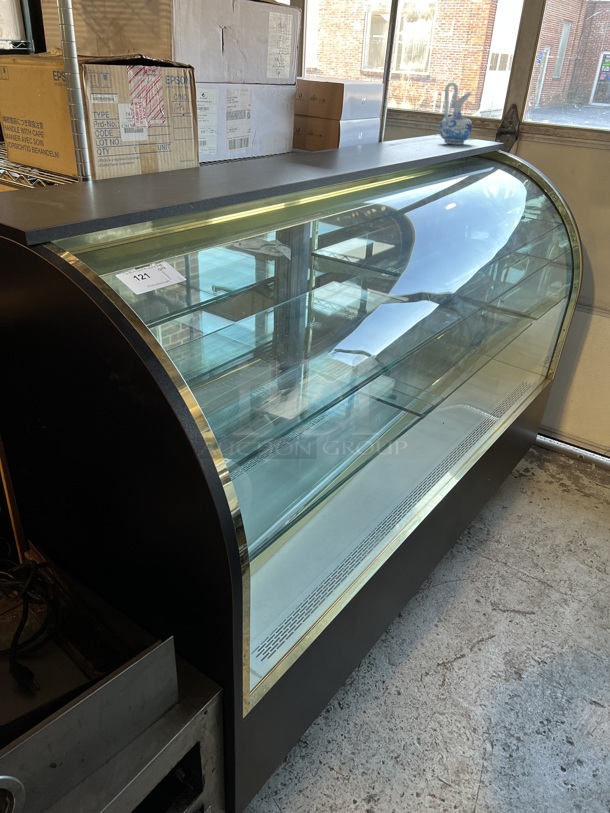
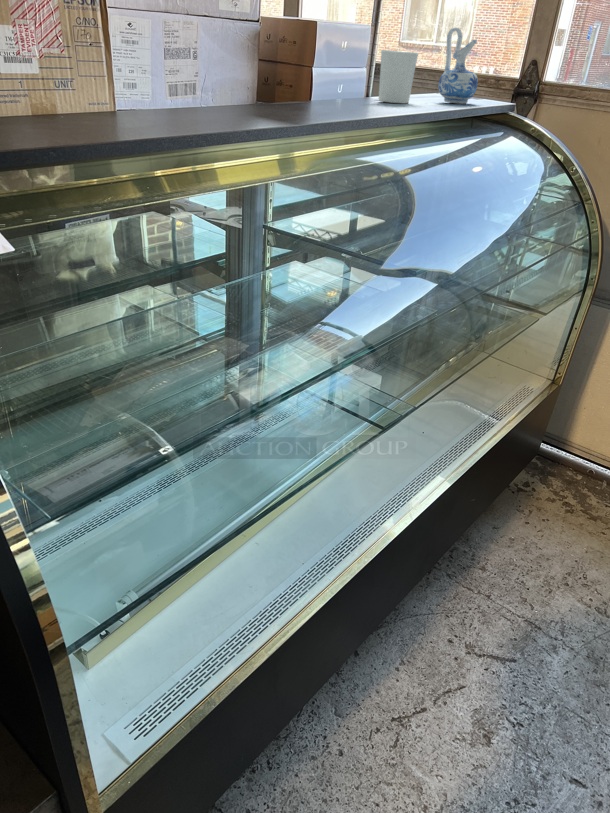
candle holder: none [391,103,423,146] -> present [379,50,418,103]

